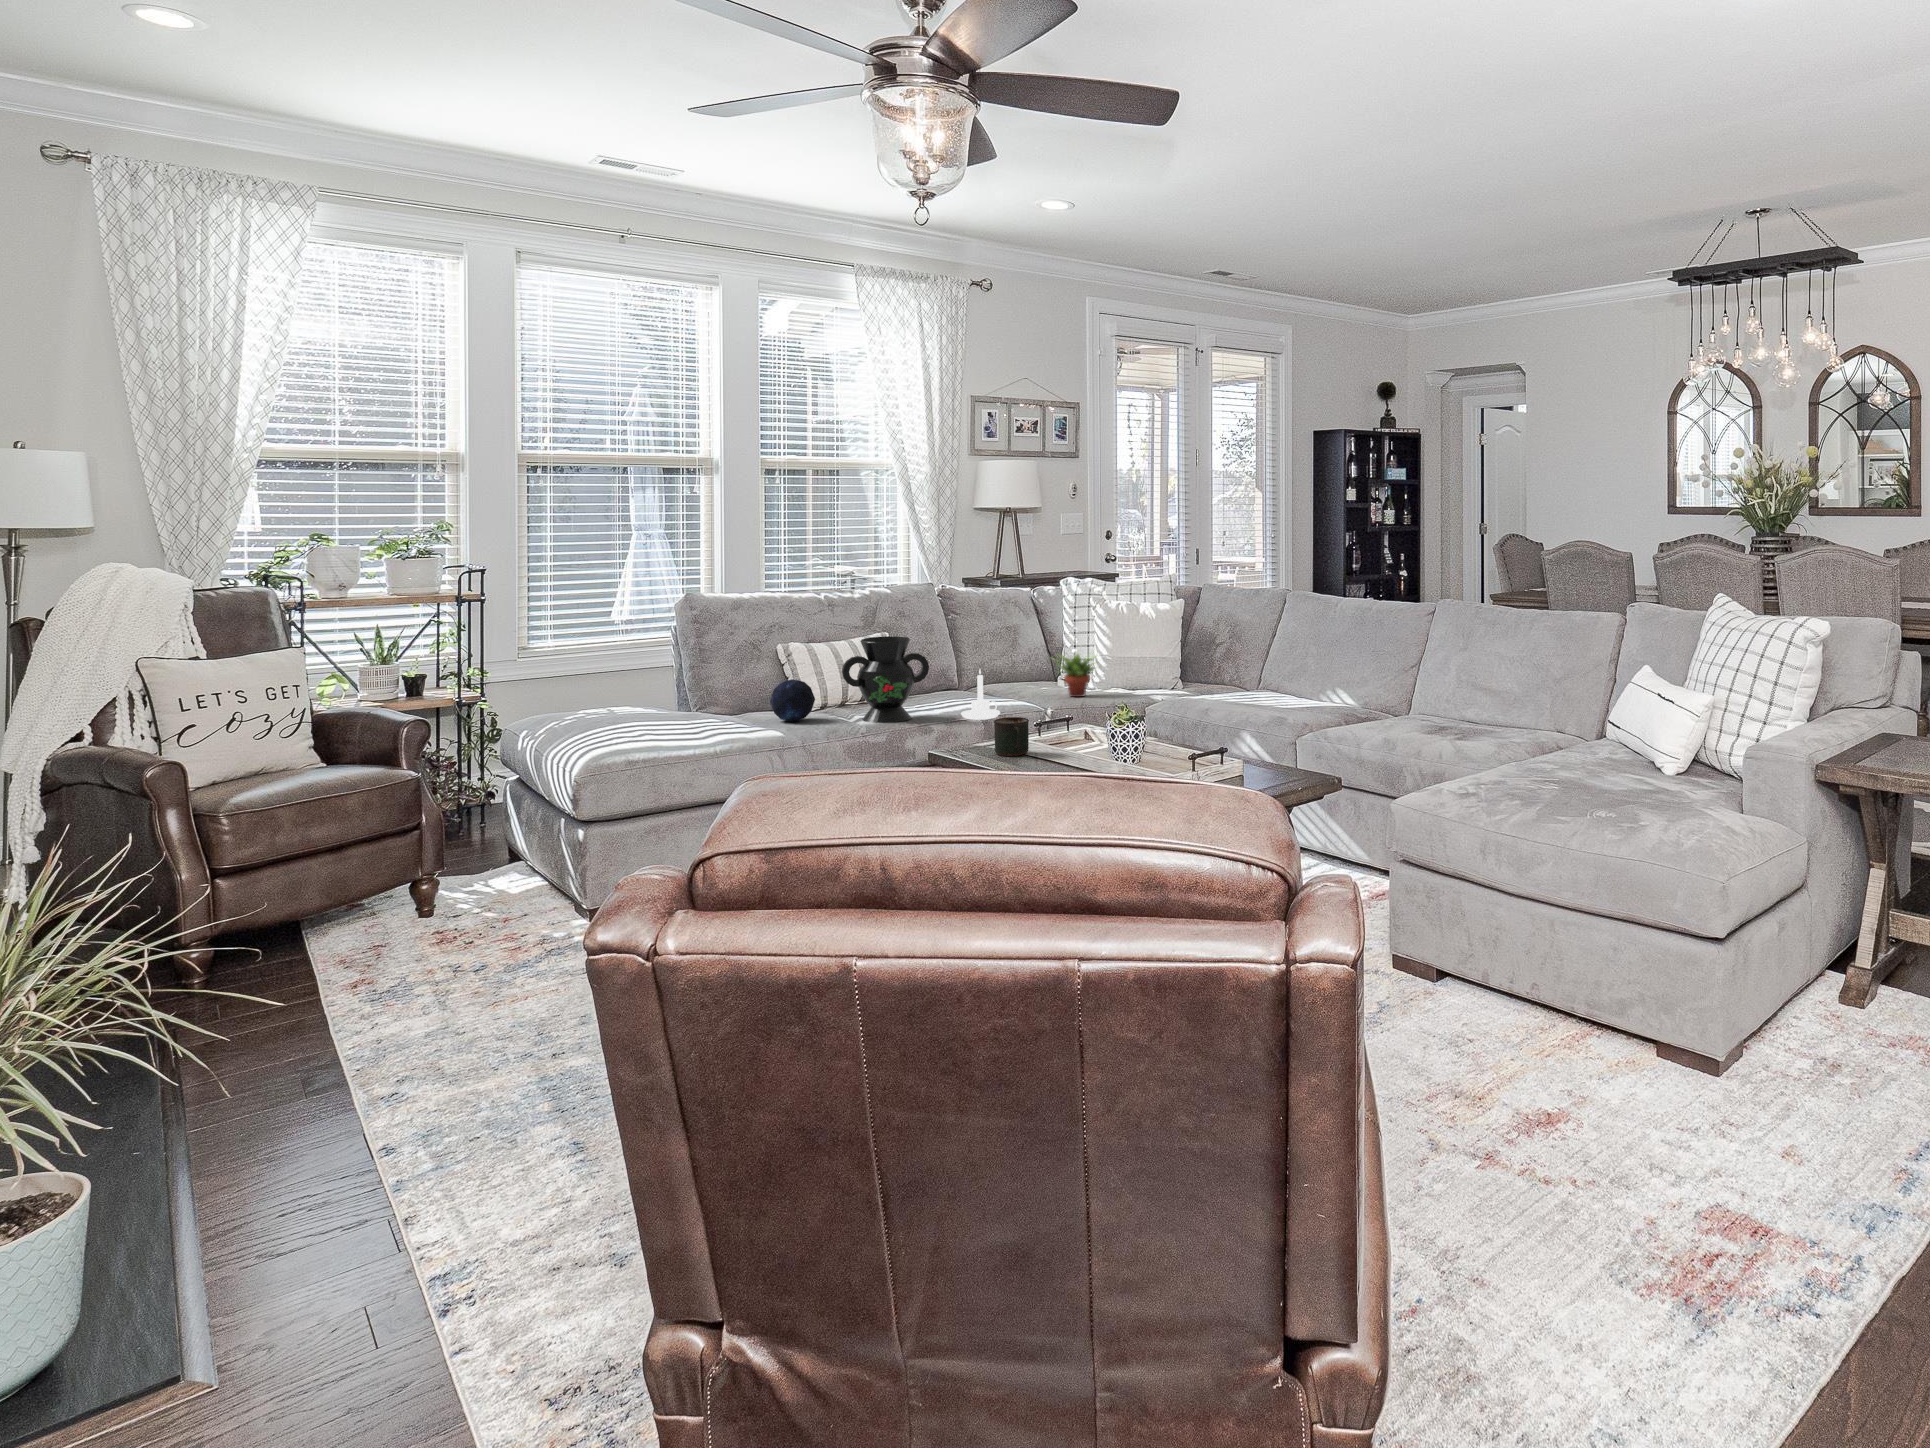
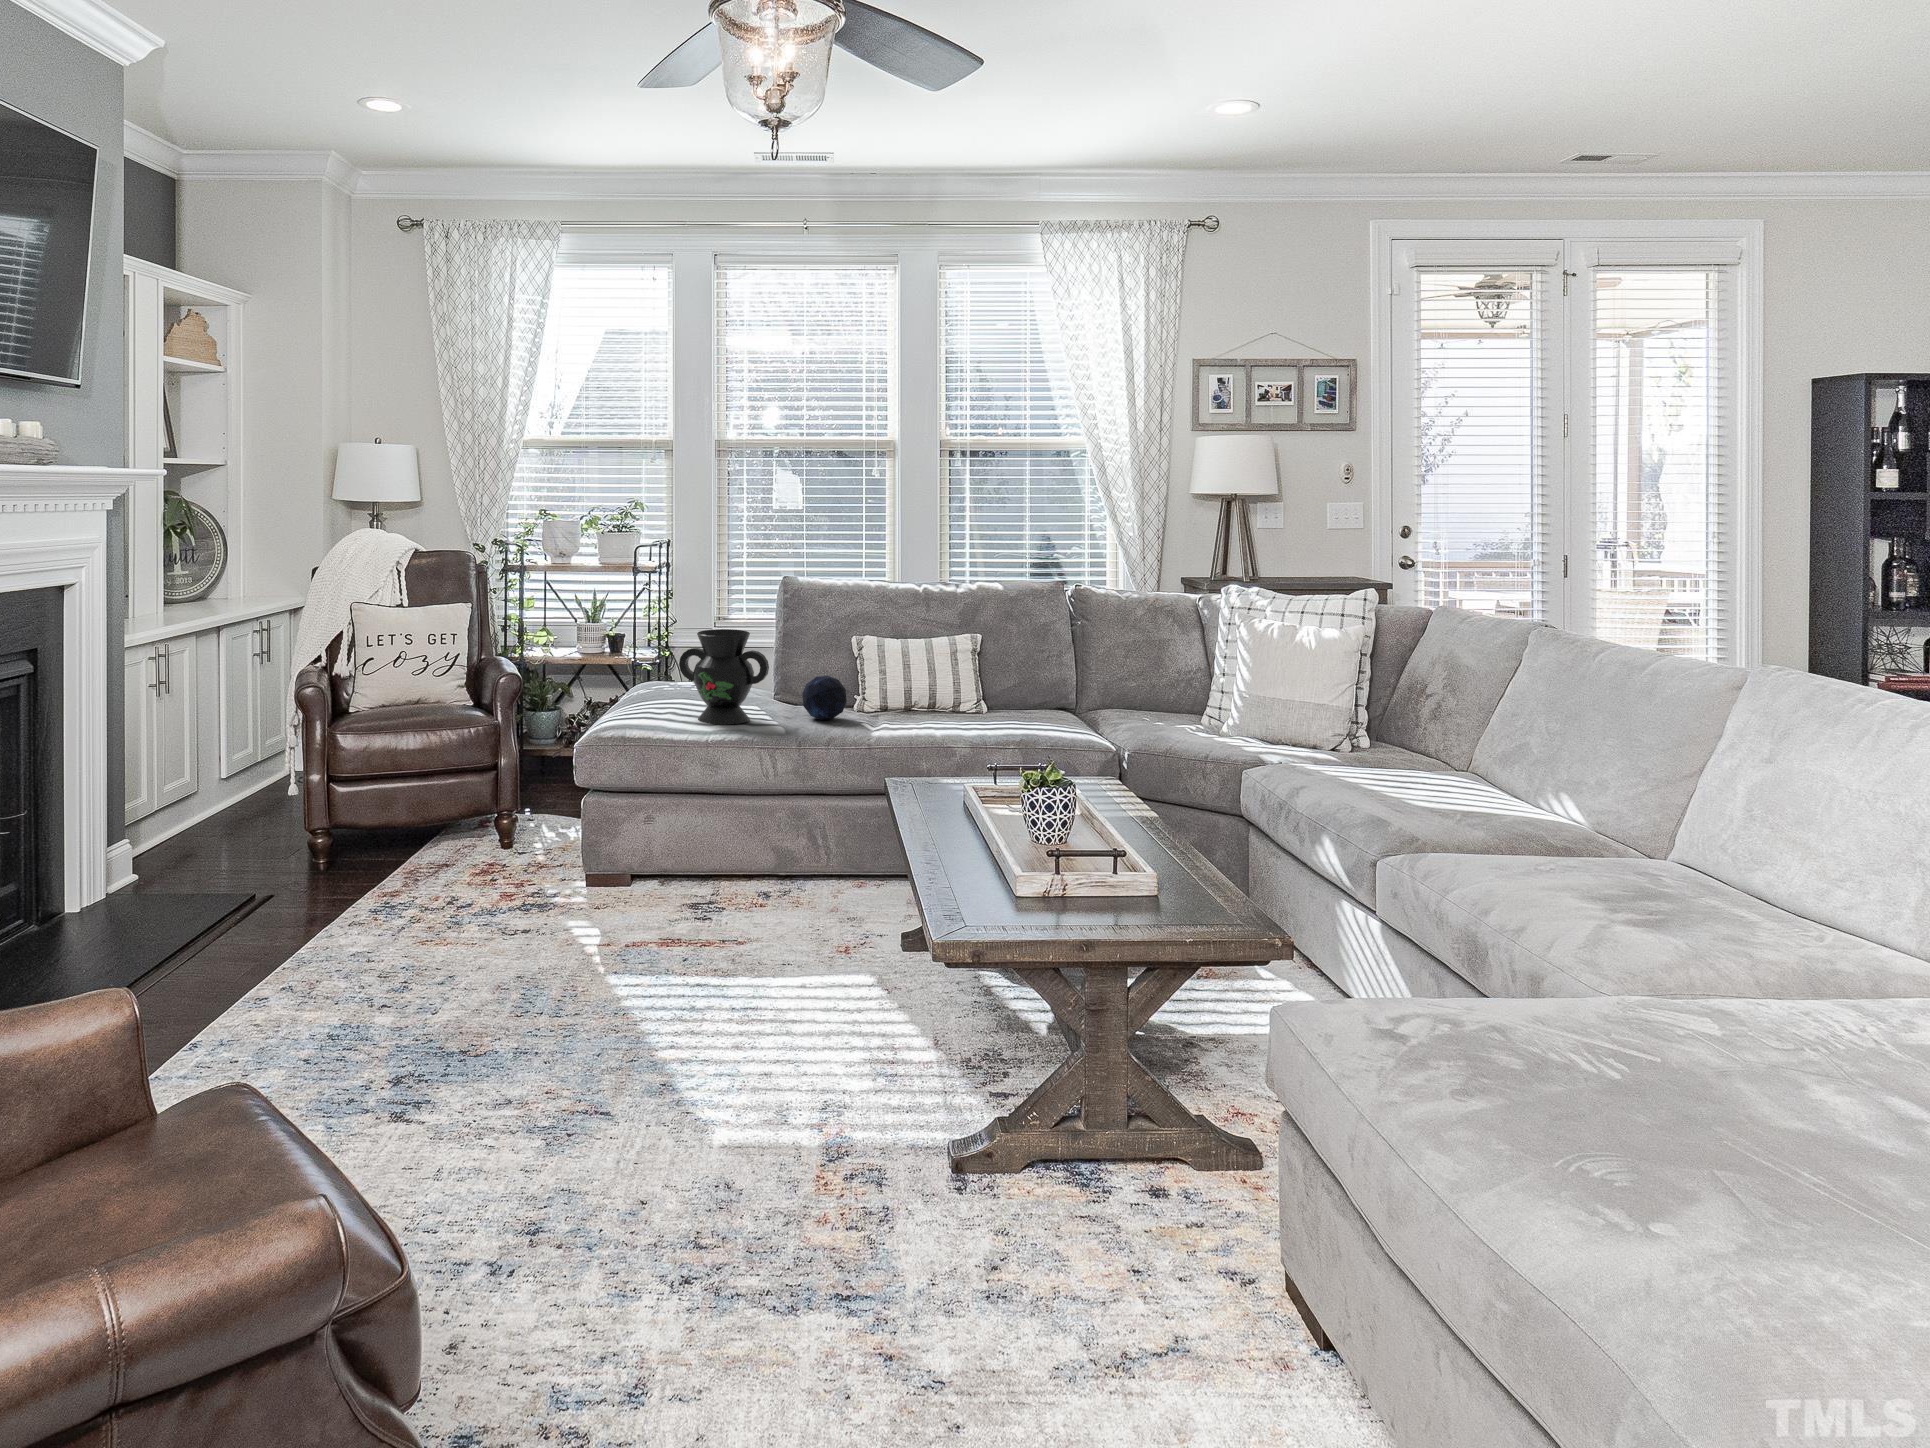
decorative vase: present [842,636,929,723] -> present [679,629,769,725]
succulent plant: present [1050,654,1094,697] -> none [1161,680,1232,739]
candle holder: present [961,670,1000,720] -> none [991,688,1038,750]
mug: present [994,717,1029,756] -> none [922,753,965,802]

